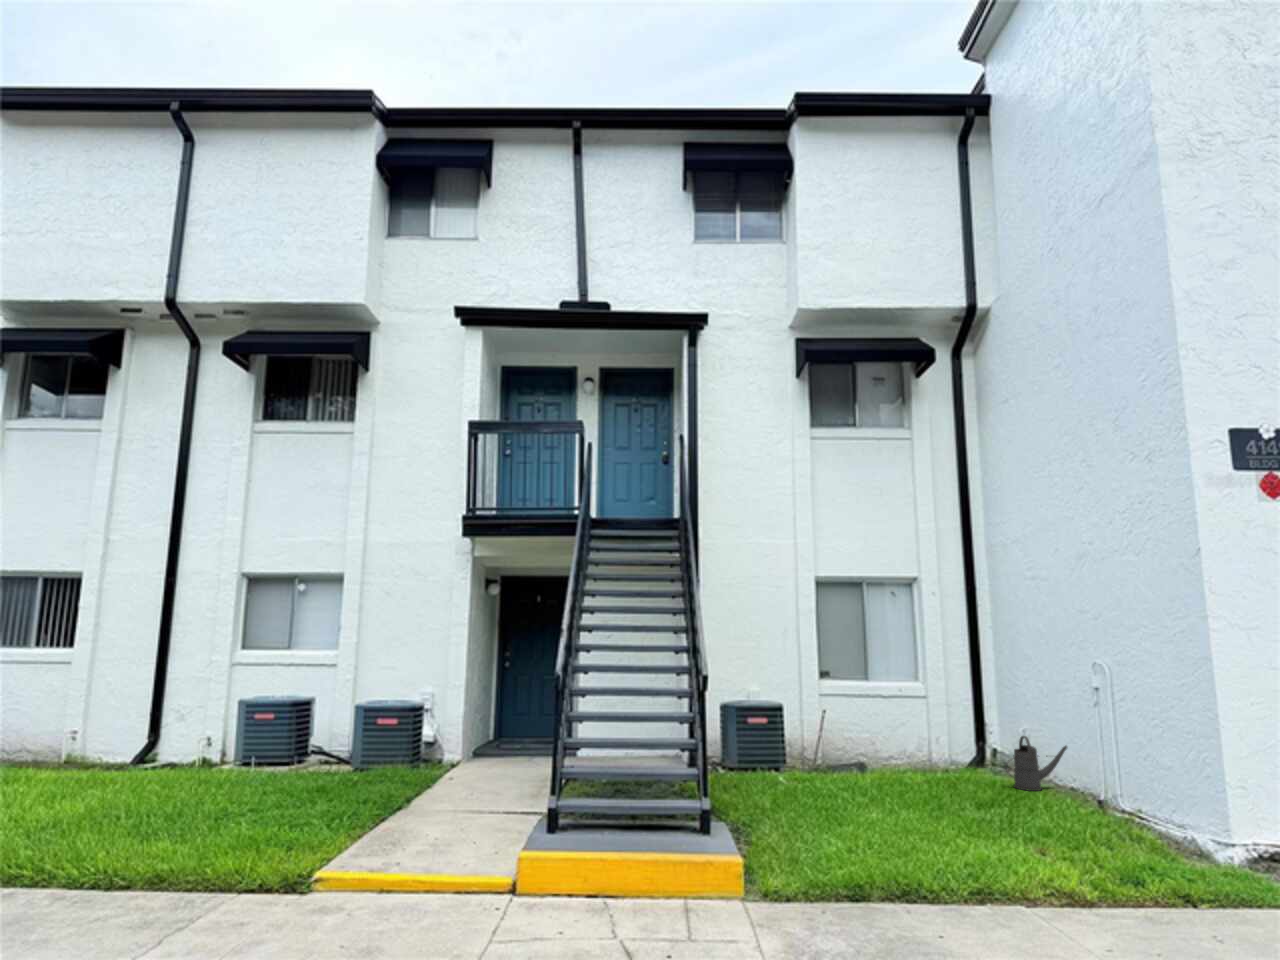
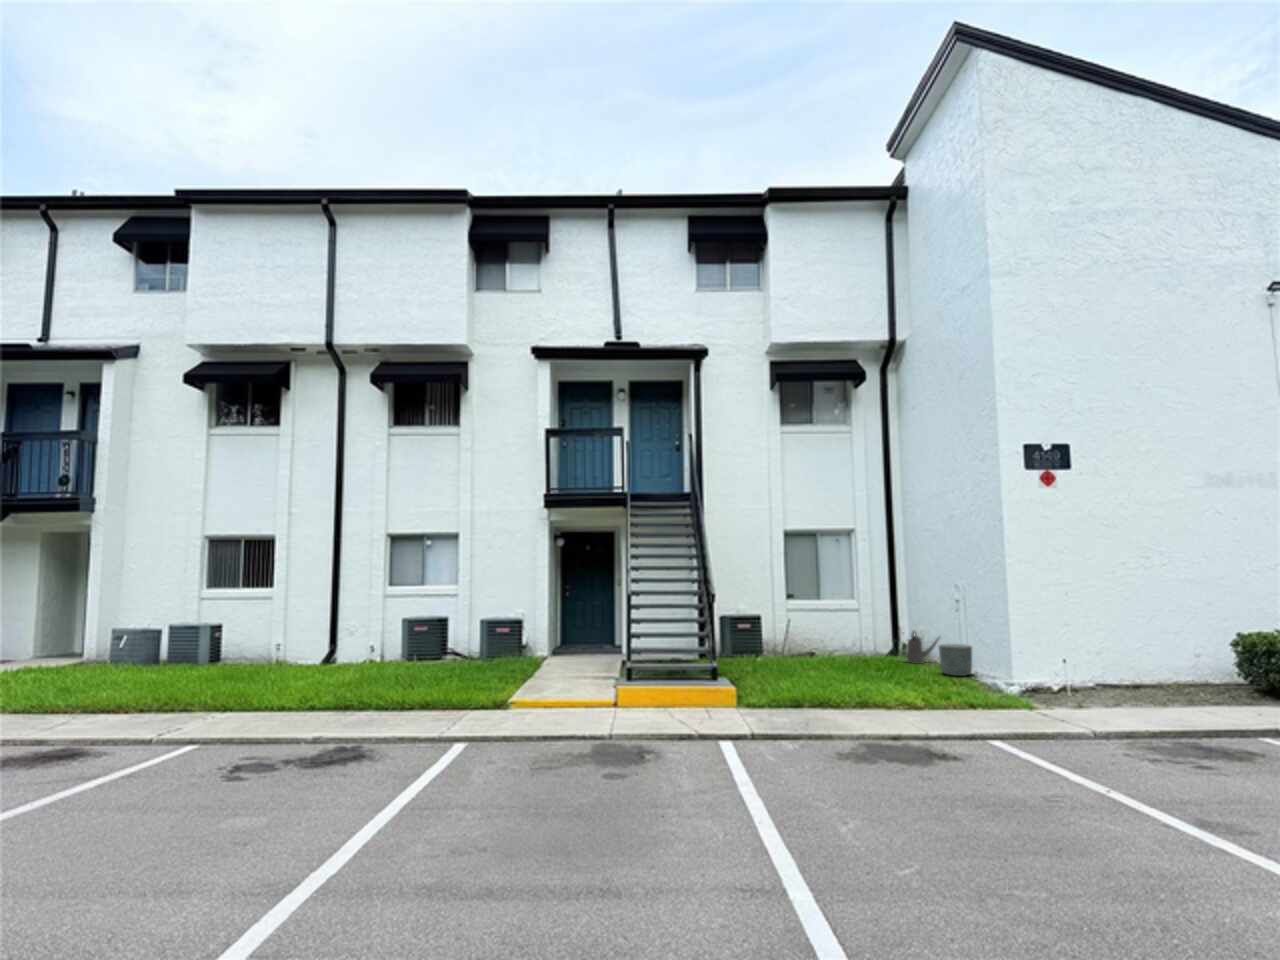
planter: none [1079,764,1142,824] -> present [939,644,972,676]

